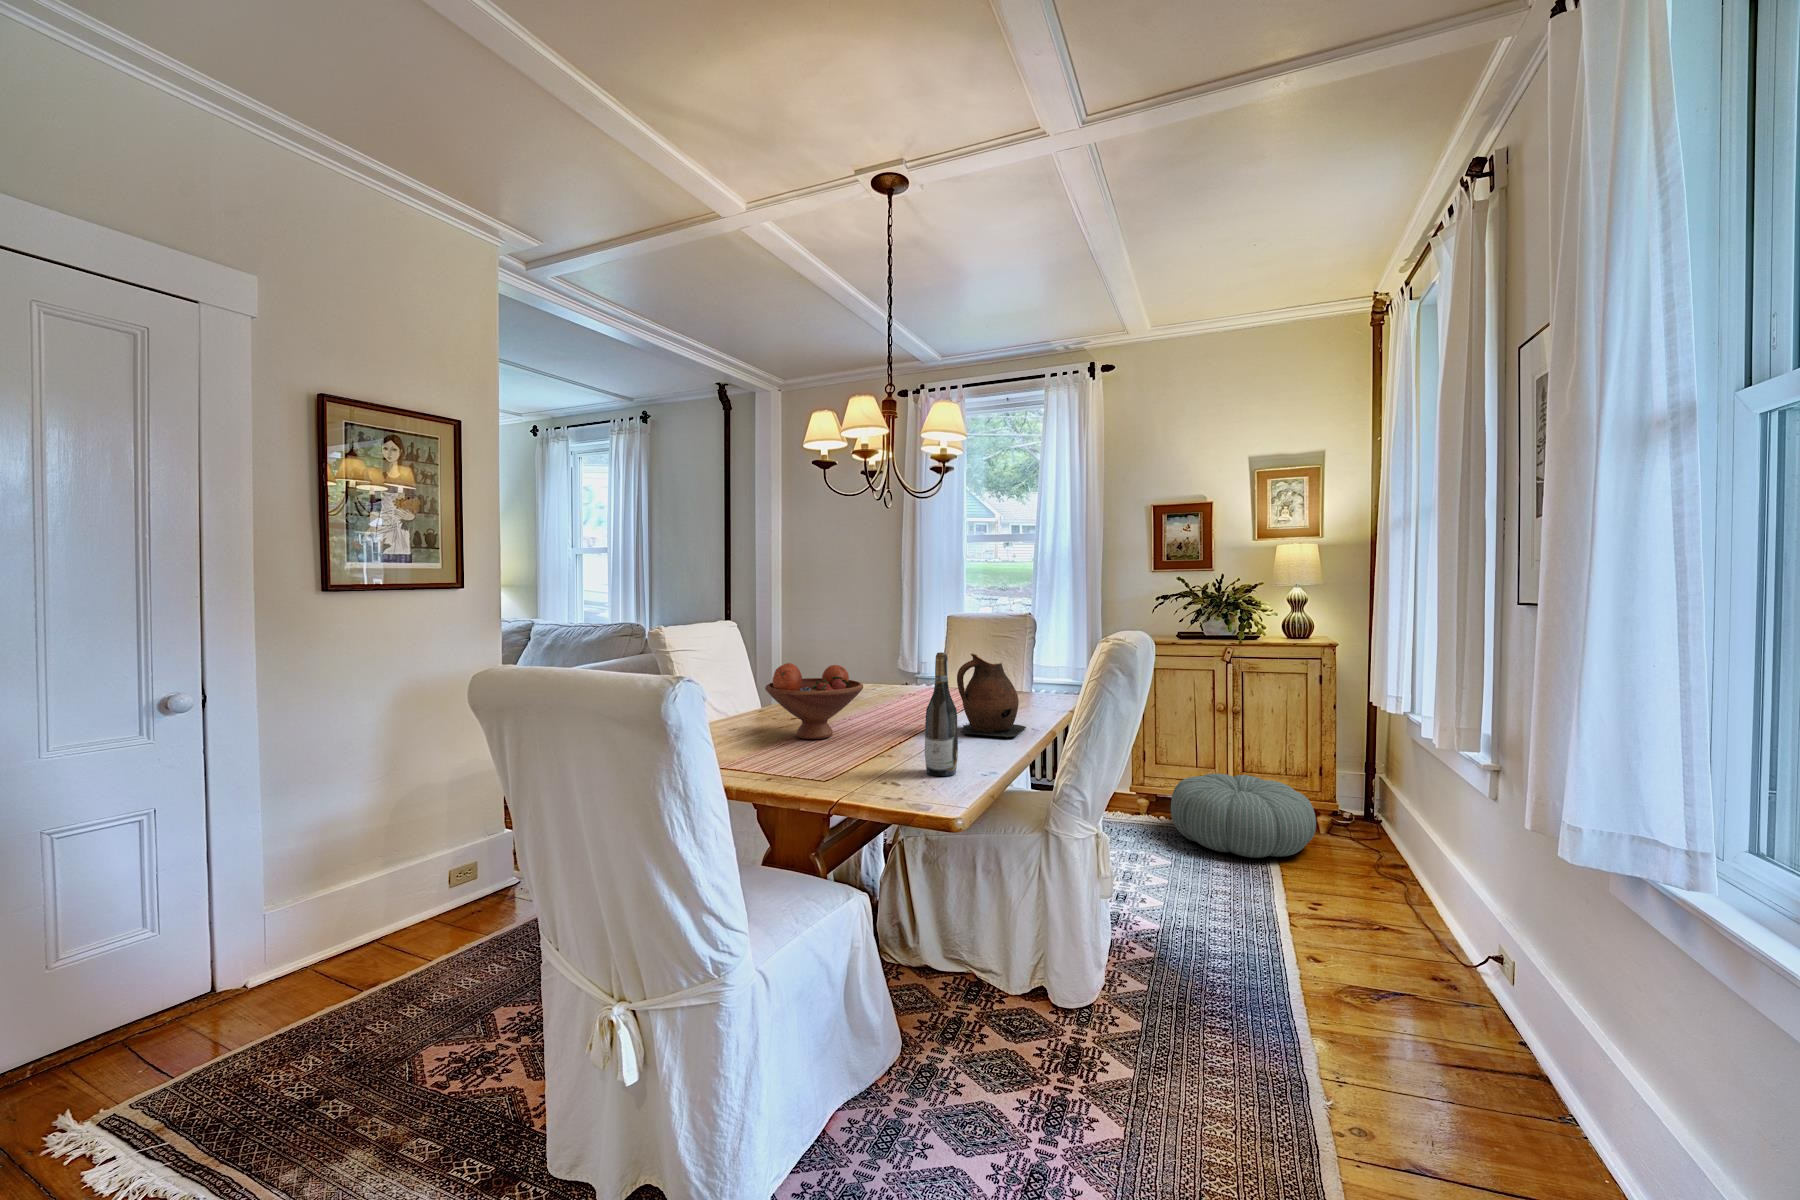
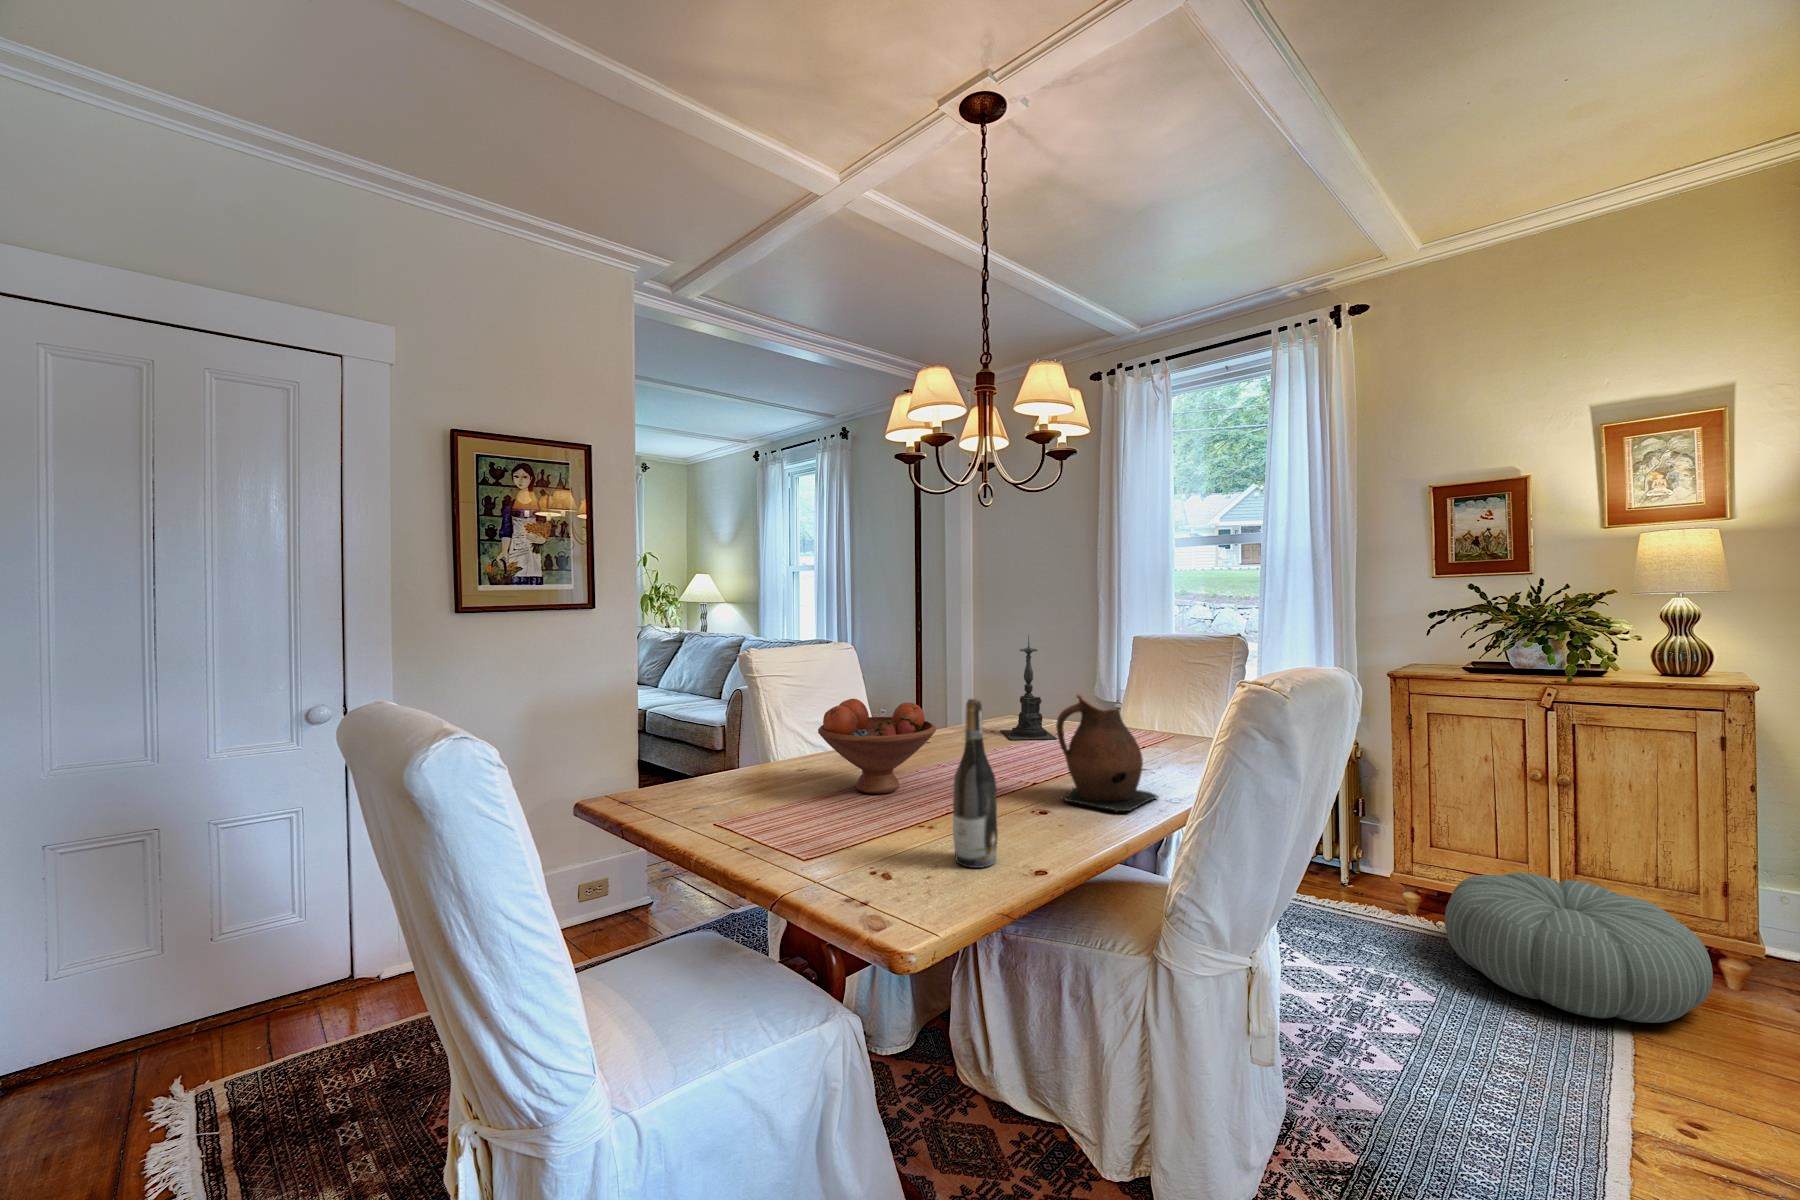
candle holder: none [865,612,917,698] -> present [1001,636,1057,740]

